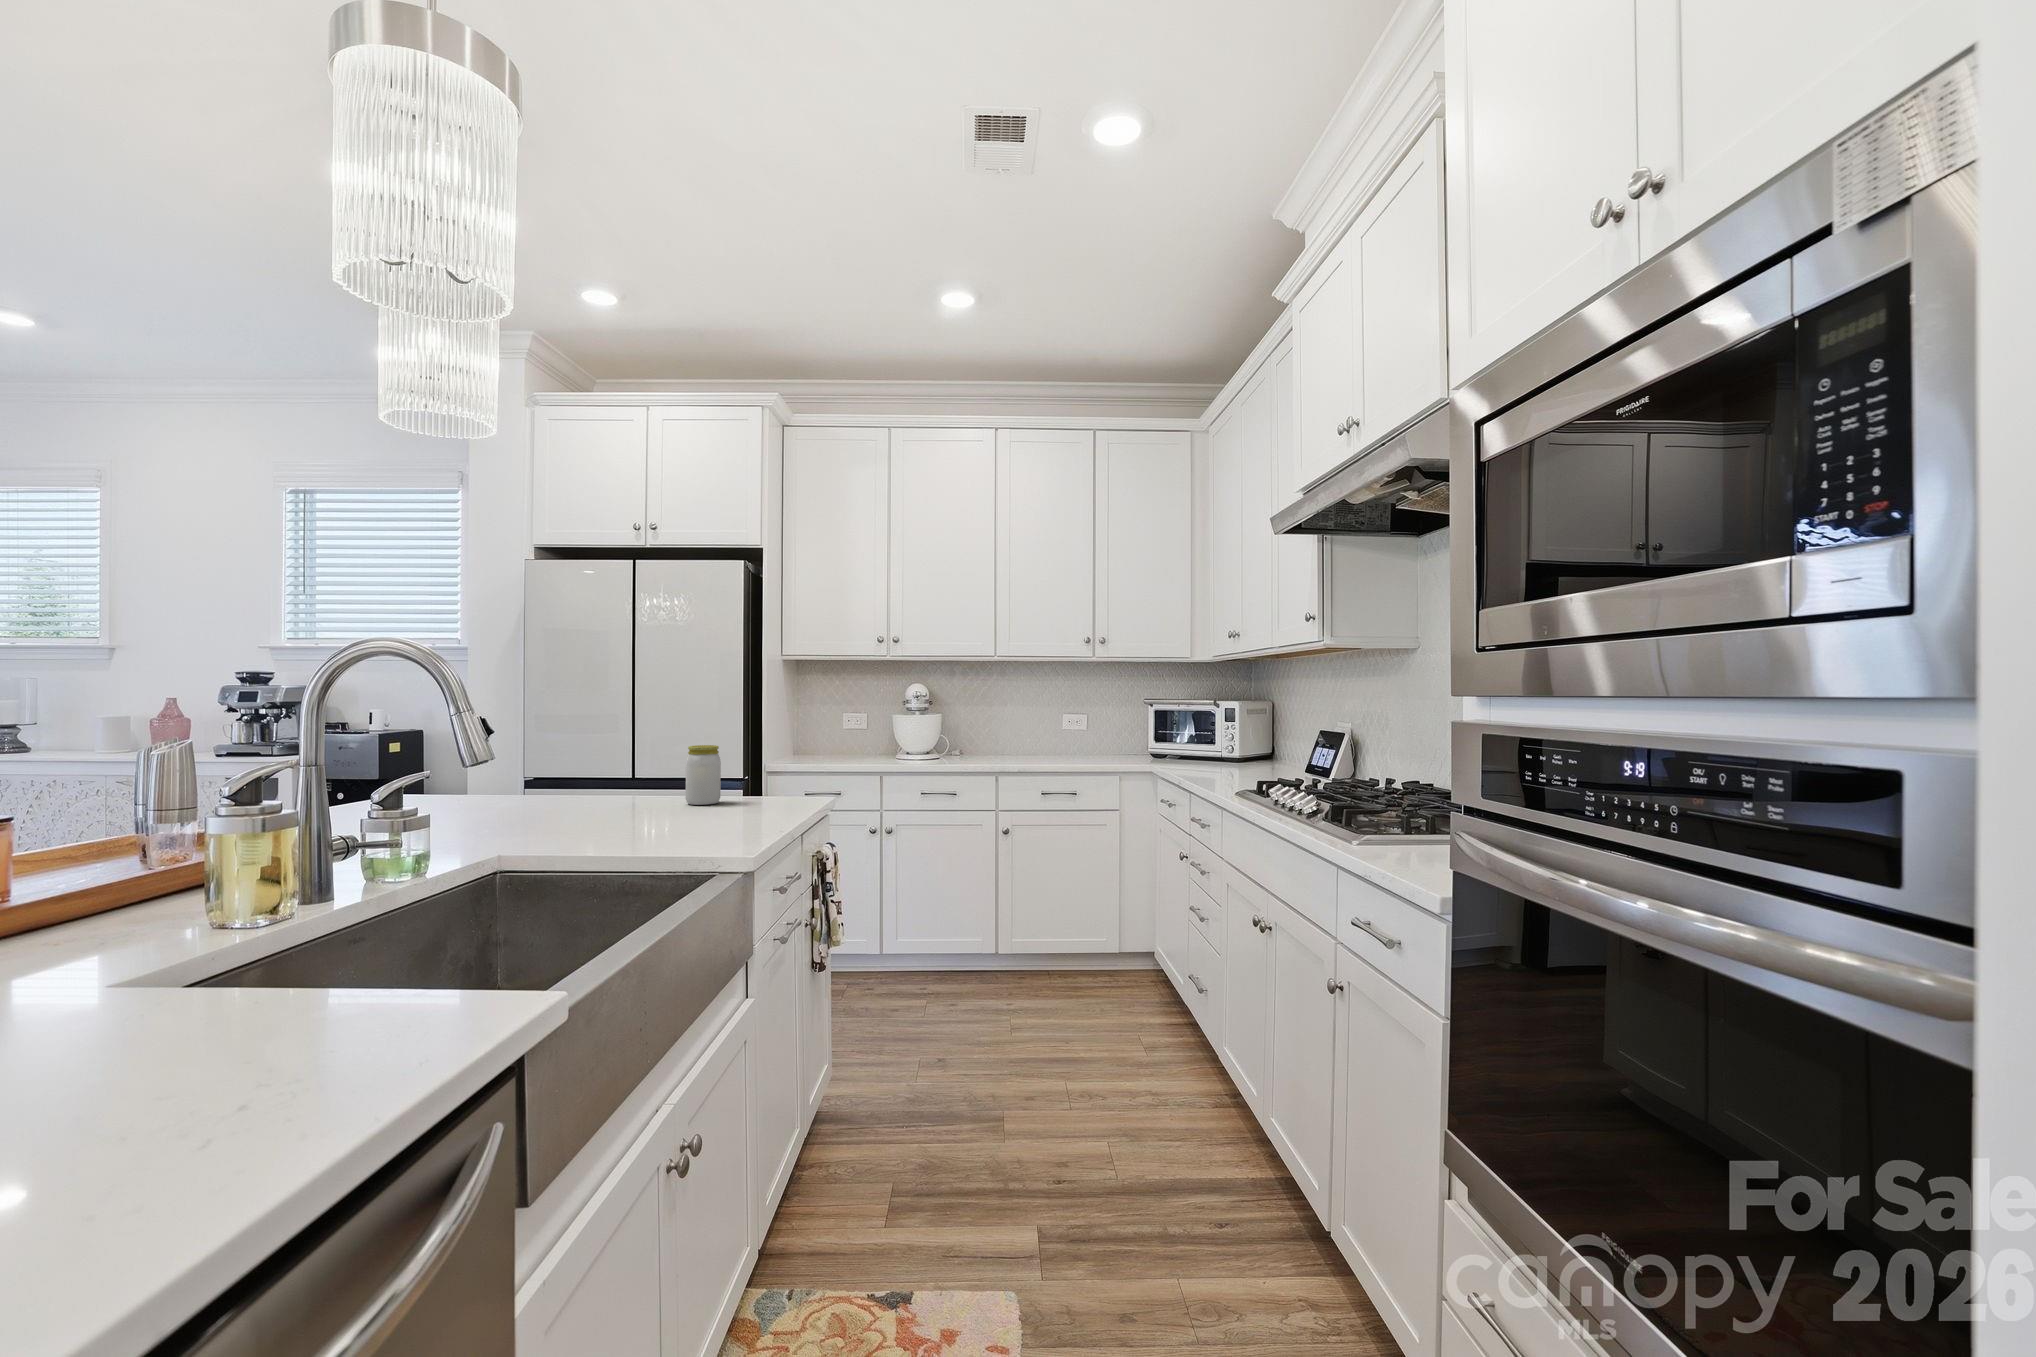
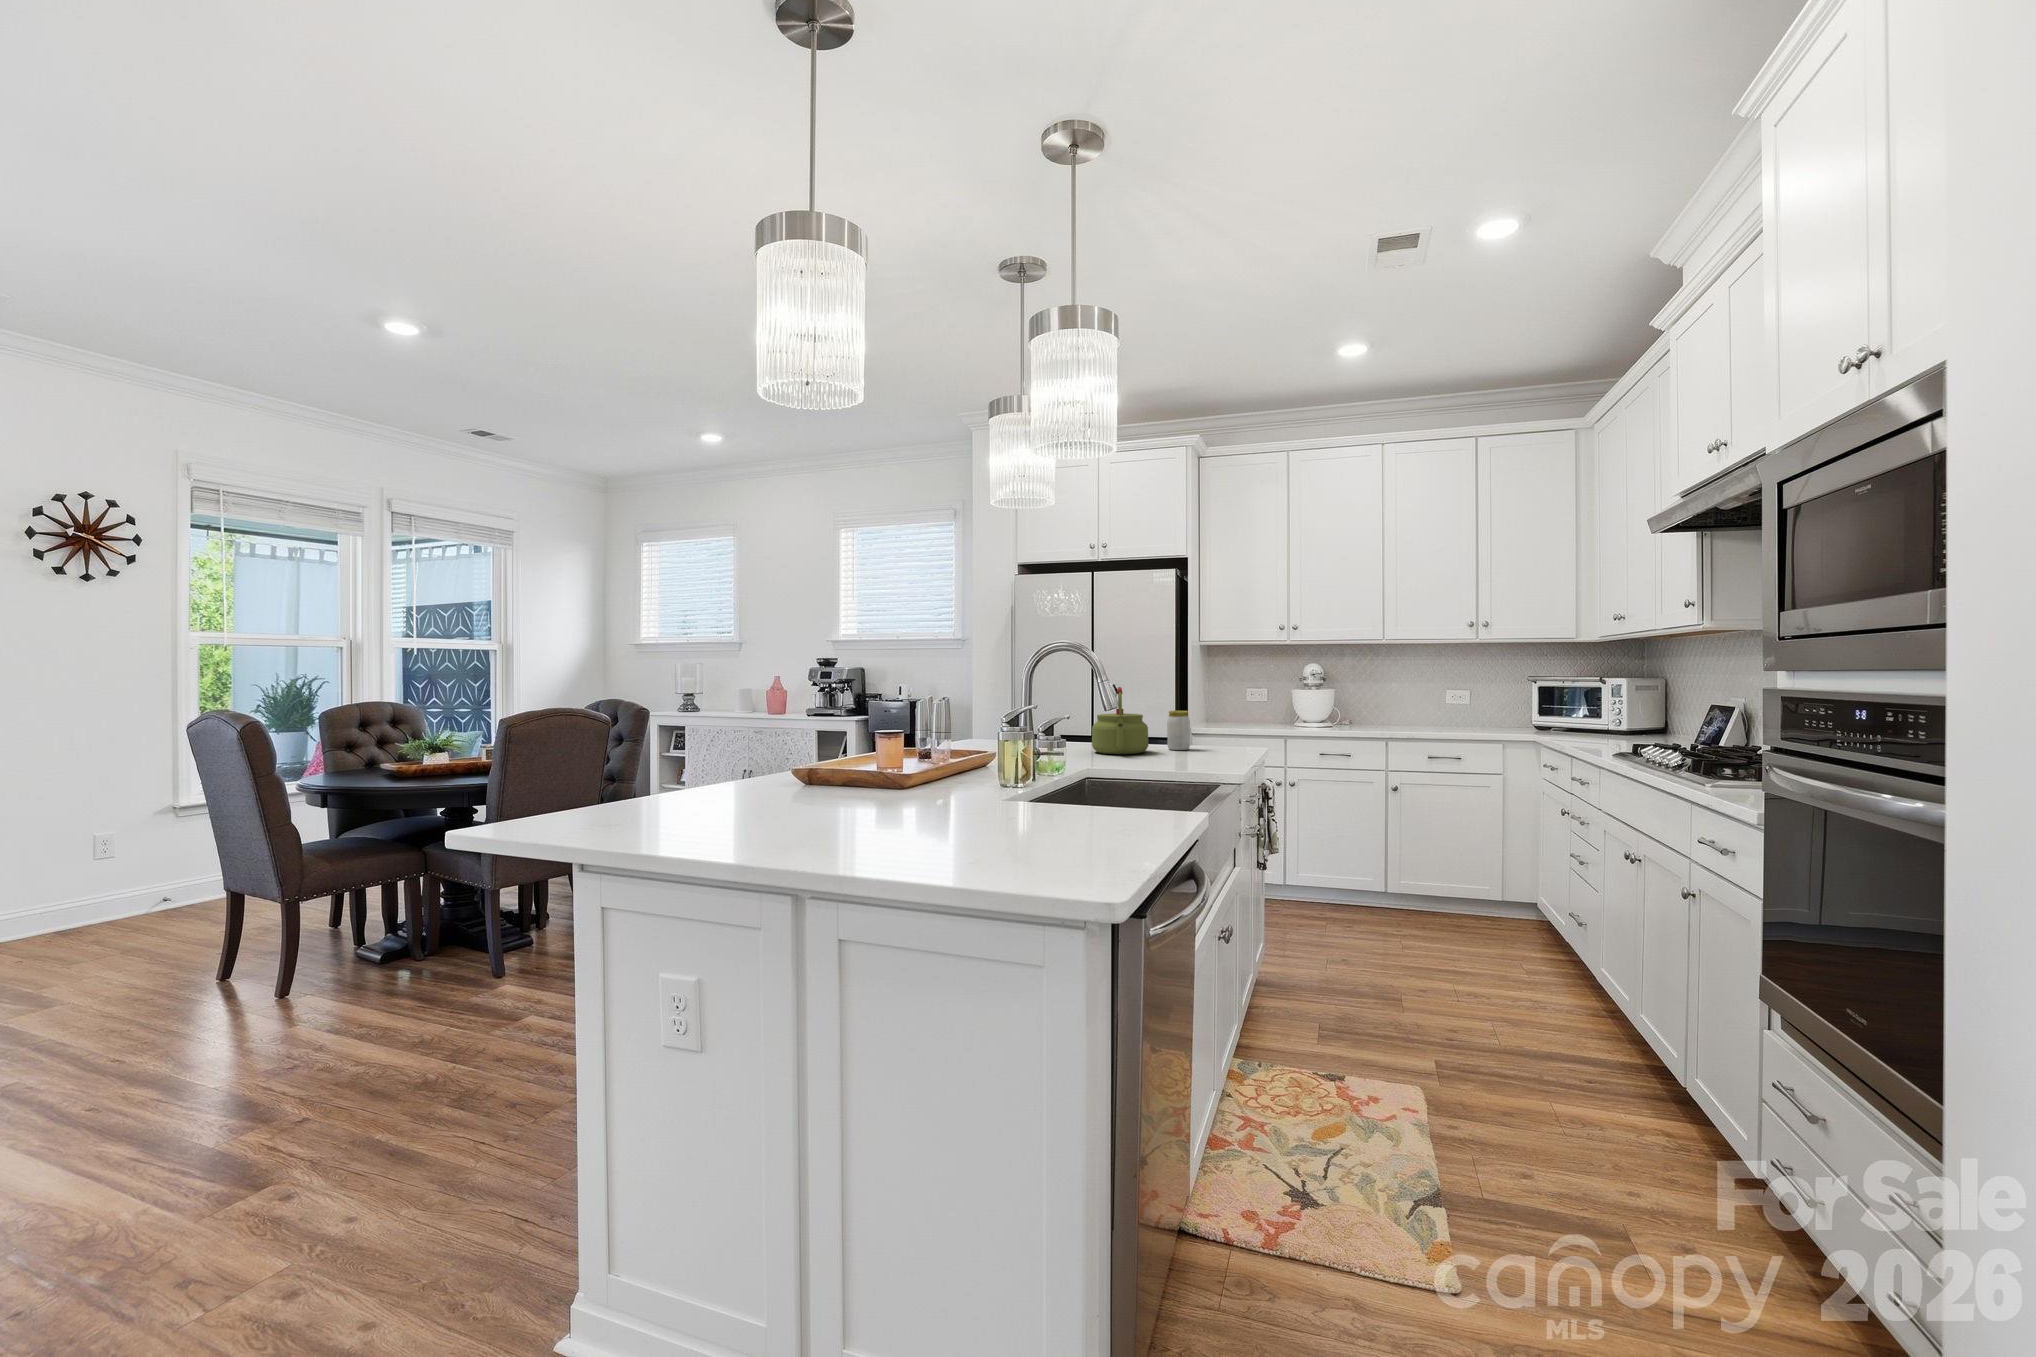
kettle: none [551,710,649,817] -> present [1092,687,1148,754]

